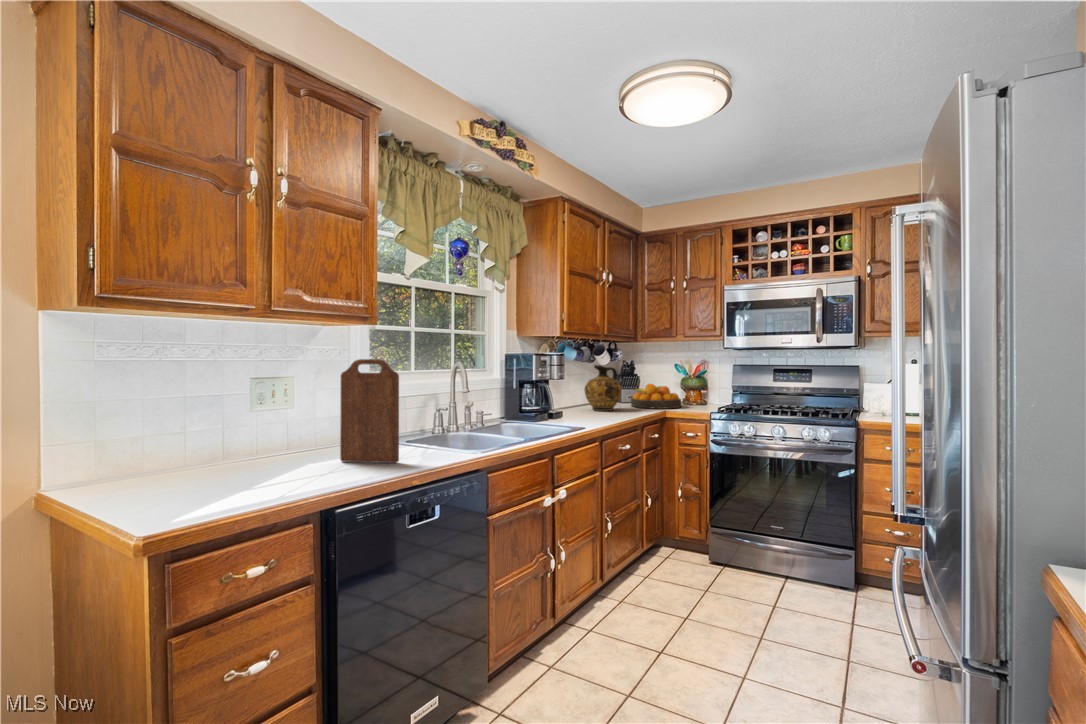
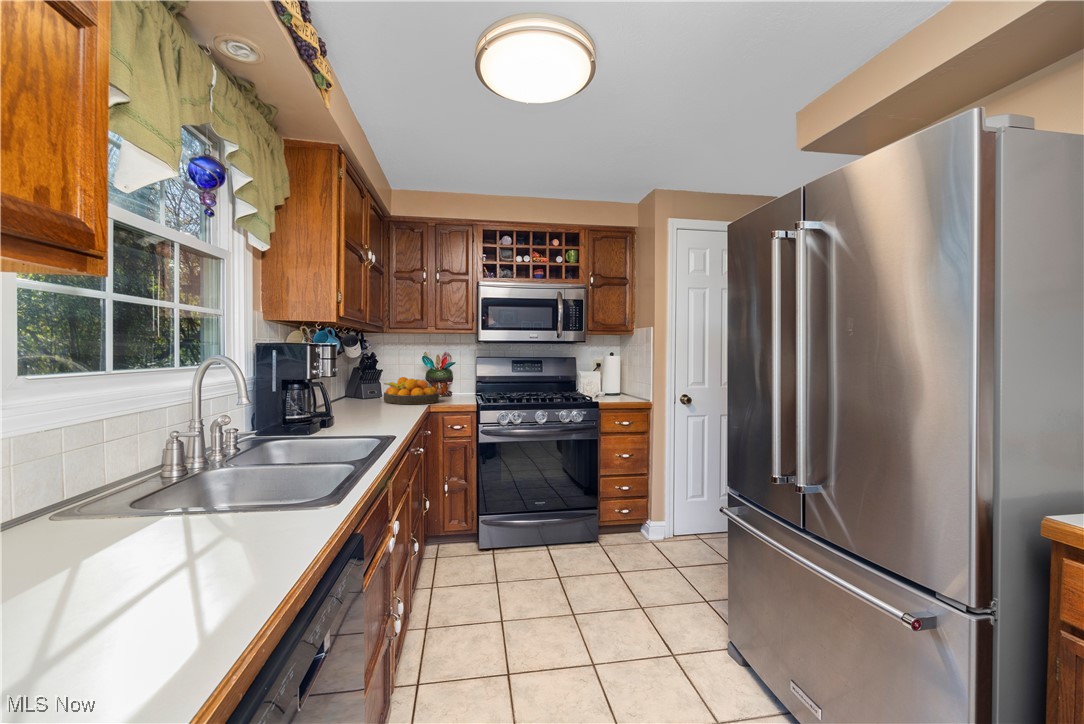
cutting board: present [340,359,399,463] -> none [49,353,223,595]
ceramic jug: present [585,365,621,411] -> none [342,357,387,411]

